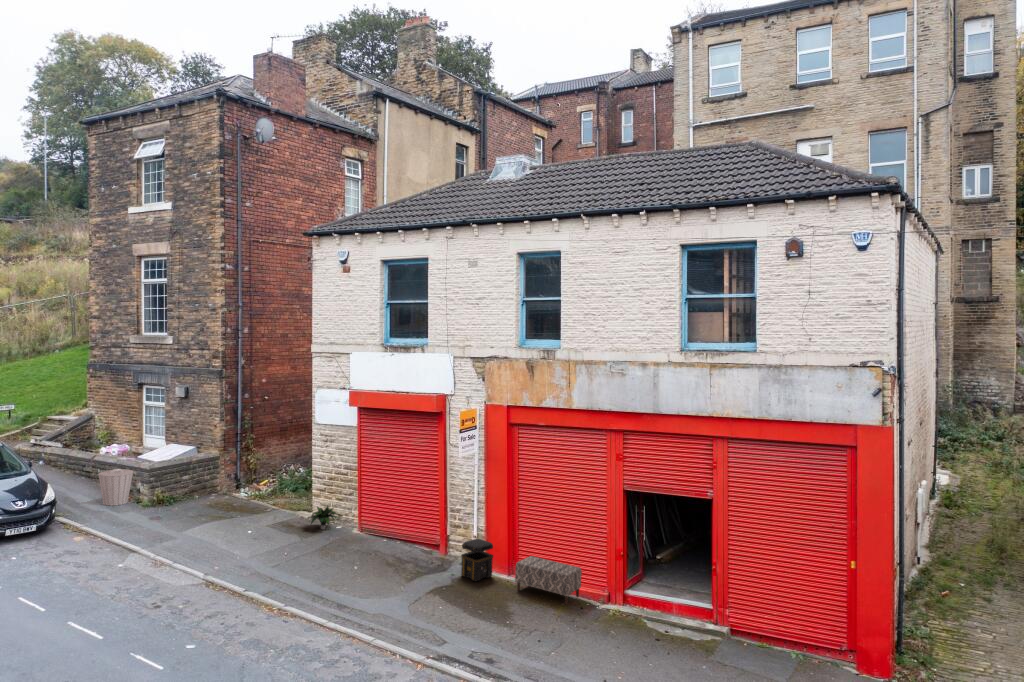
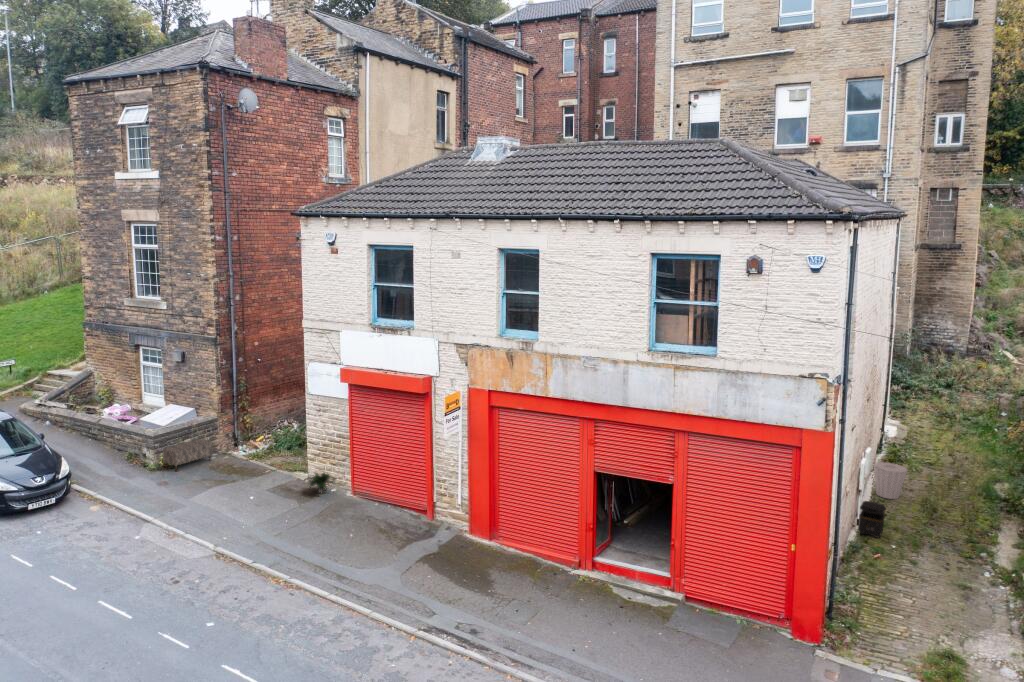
trash can: present [99,469,133,506] -> present [874,462,907,499]
toolbox: present [461,539,493,581] -> present [858,501,886,538]
bench: present [515,556,582,604] -> present [163,439,213,471]

